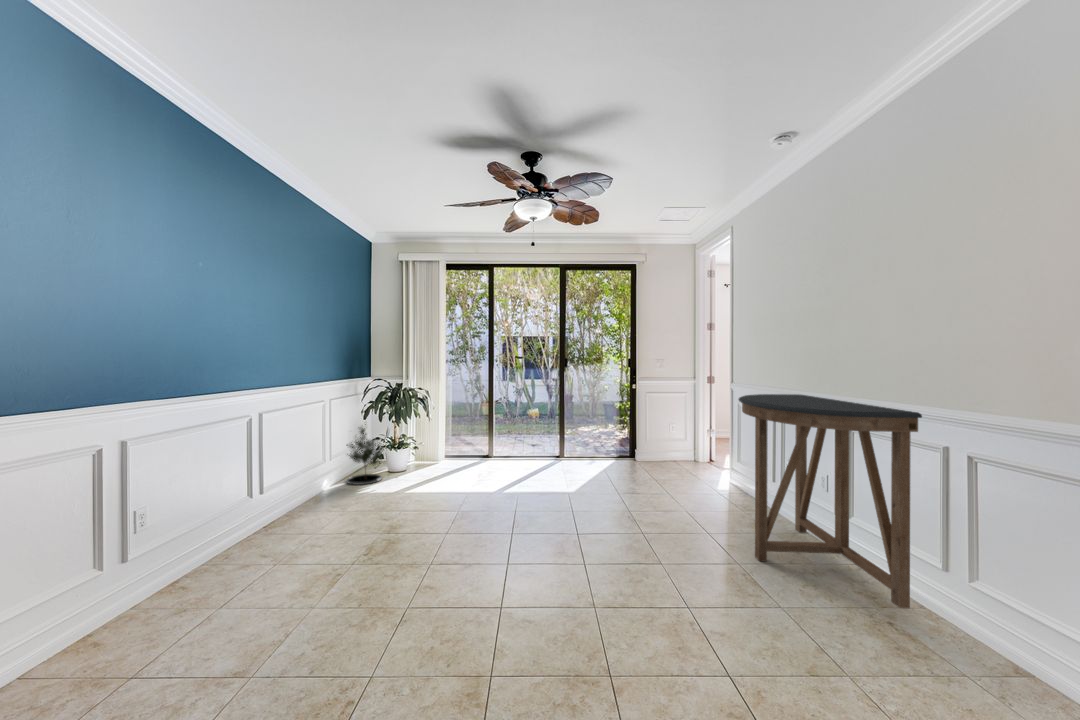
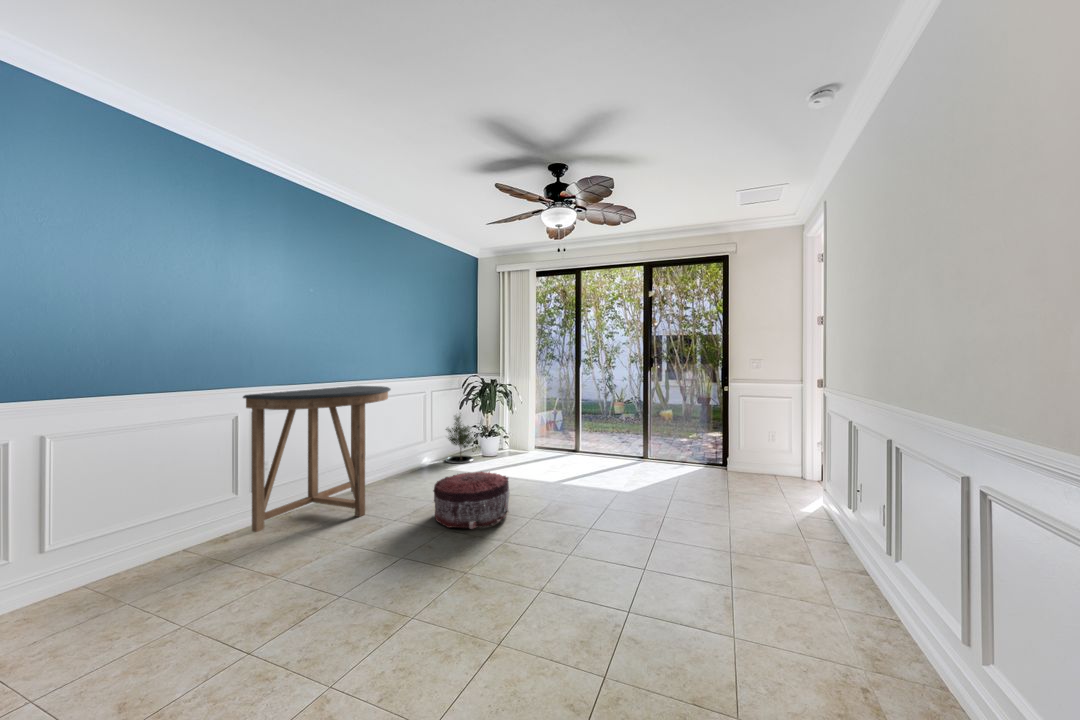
console table: present [739,394,922,608] -> present [243,386,391,532]
pouf: none [397,488,487,560] -> present [433,472,509,529]

